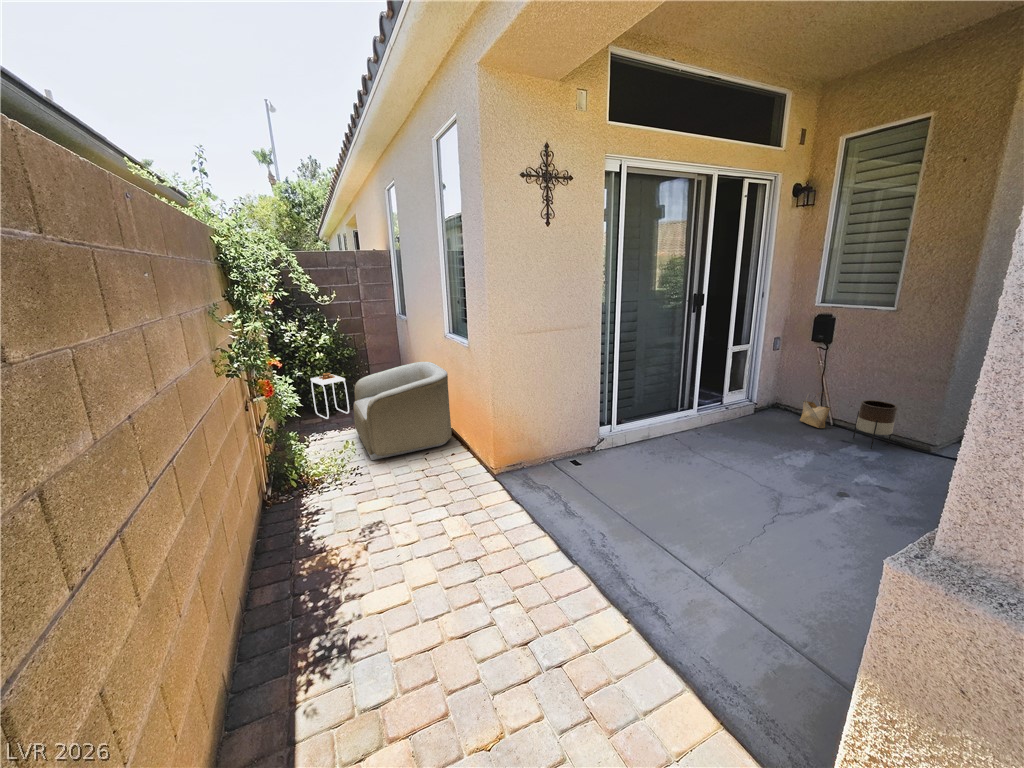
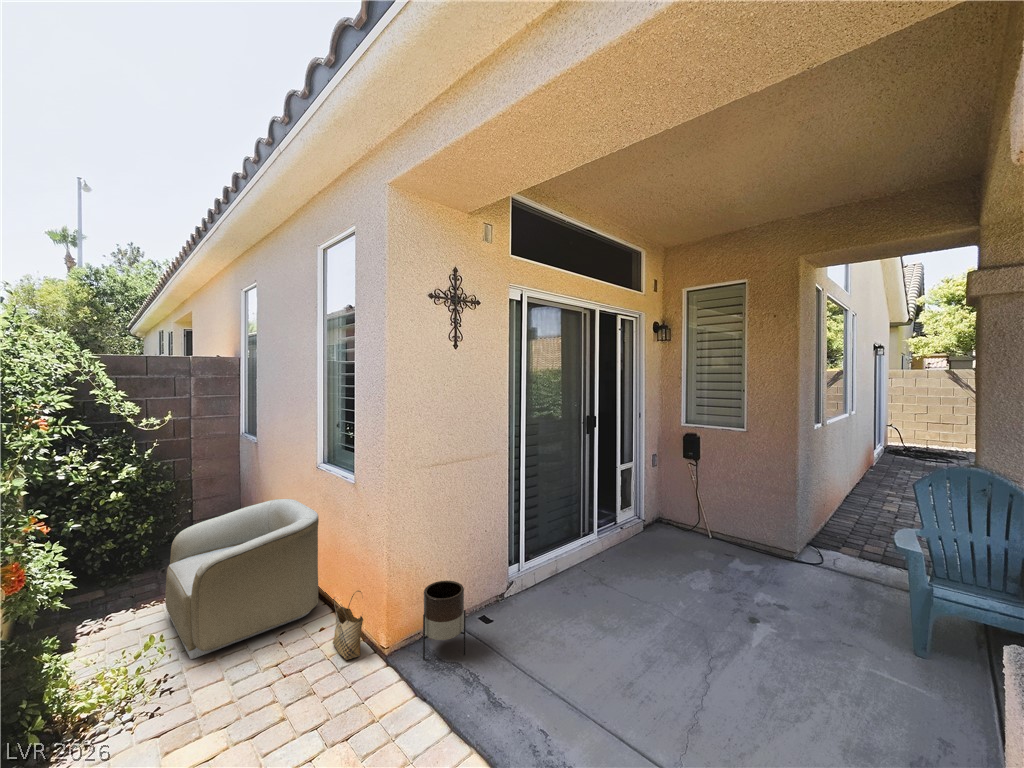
side table: present [310,373,349,419] -> none [93,520,155,592]
woven basket: present [799,393,830,428] -> present [333,591,363,660]
planter: present [853,400,898,449] -> present [423,581,466,660]

